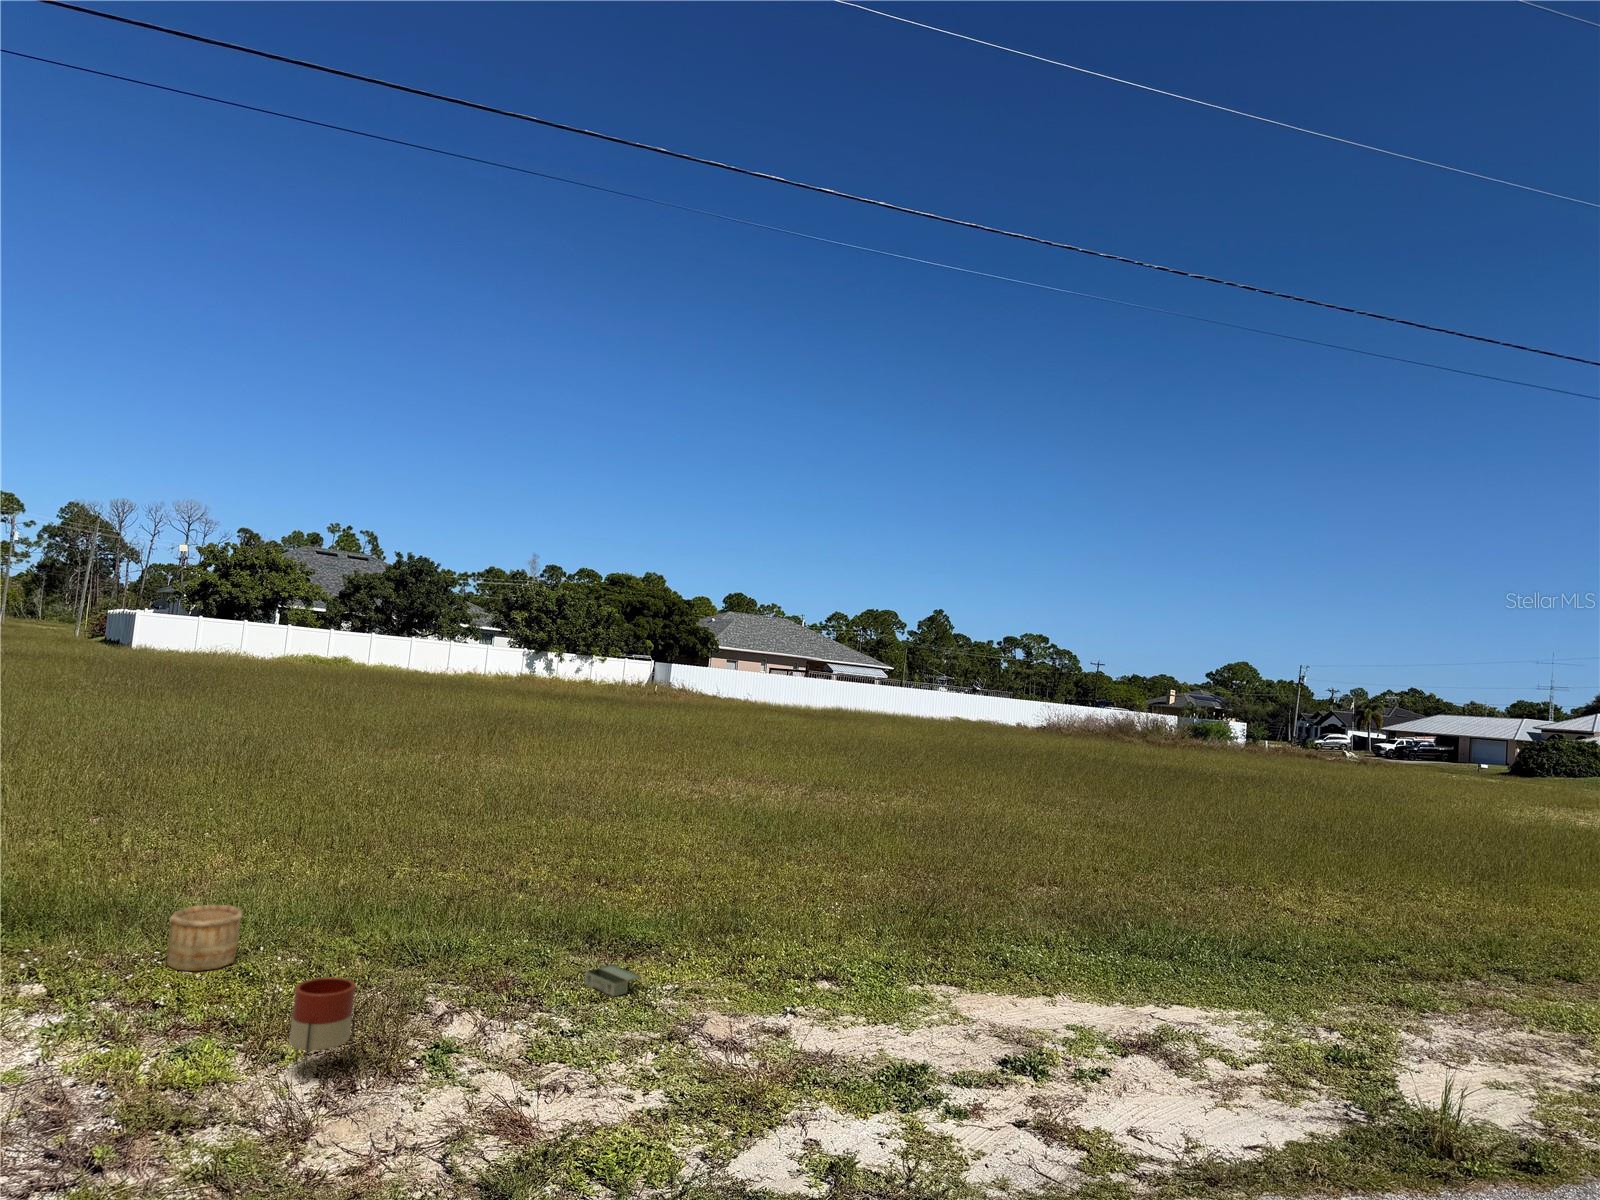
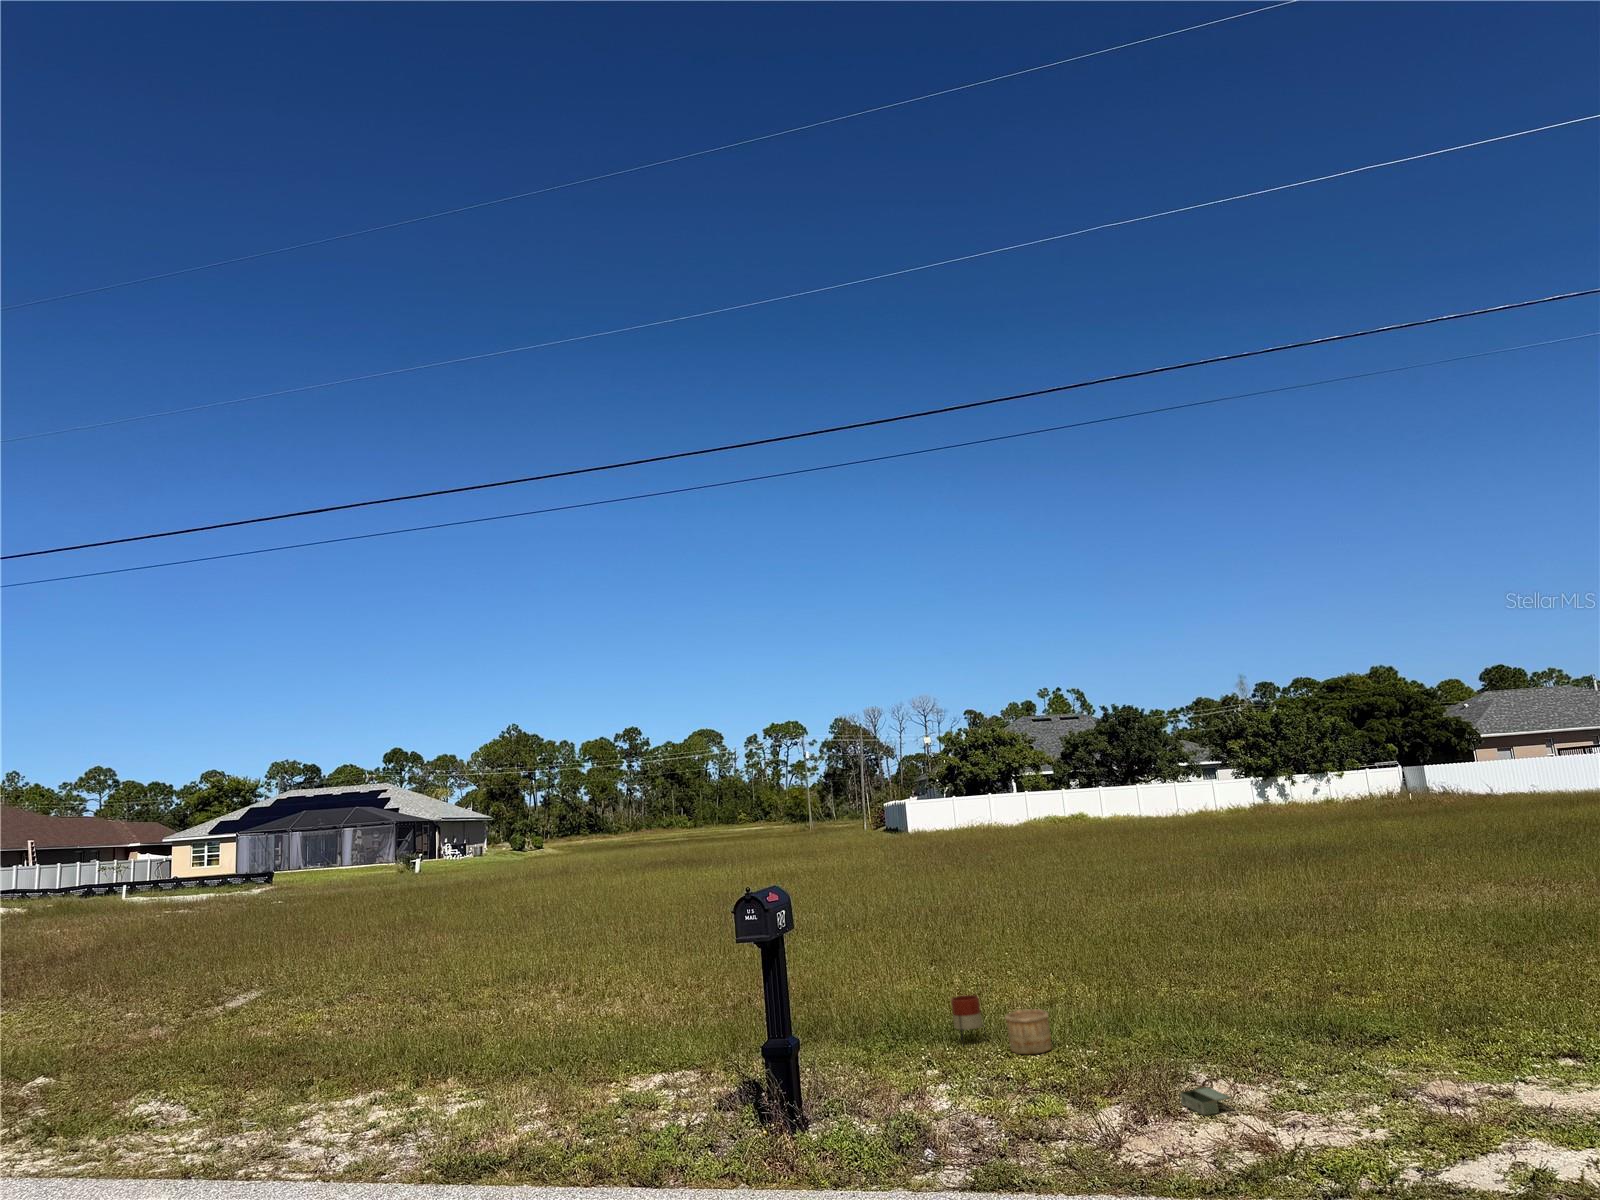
toolbox: present [585,965,640,996] -> present [1180,1087,1230,1115]
planter: present [289,977,356,1083] -> present [951,995,985,1041]

